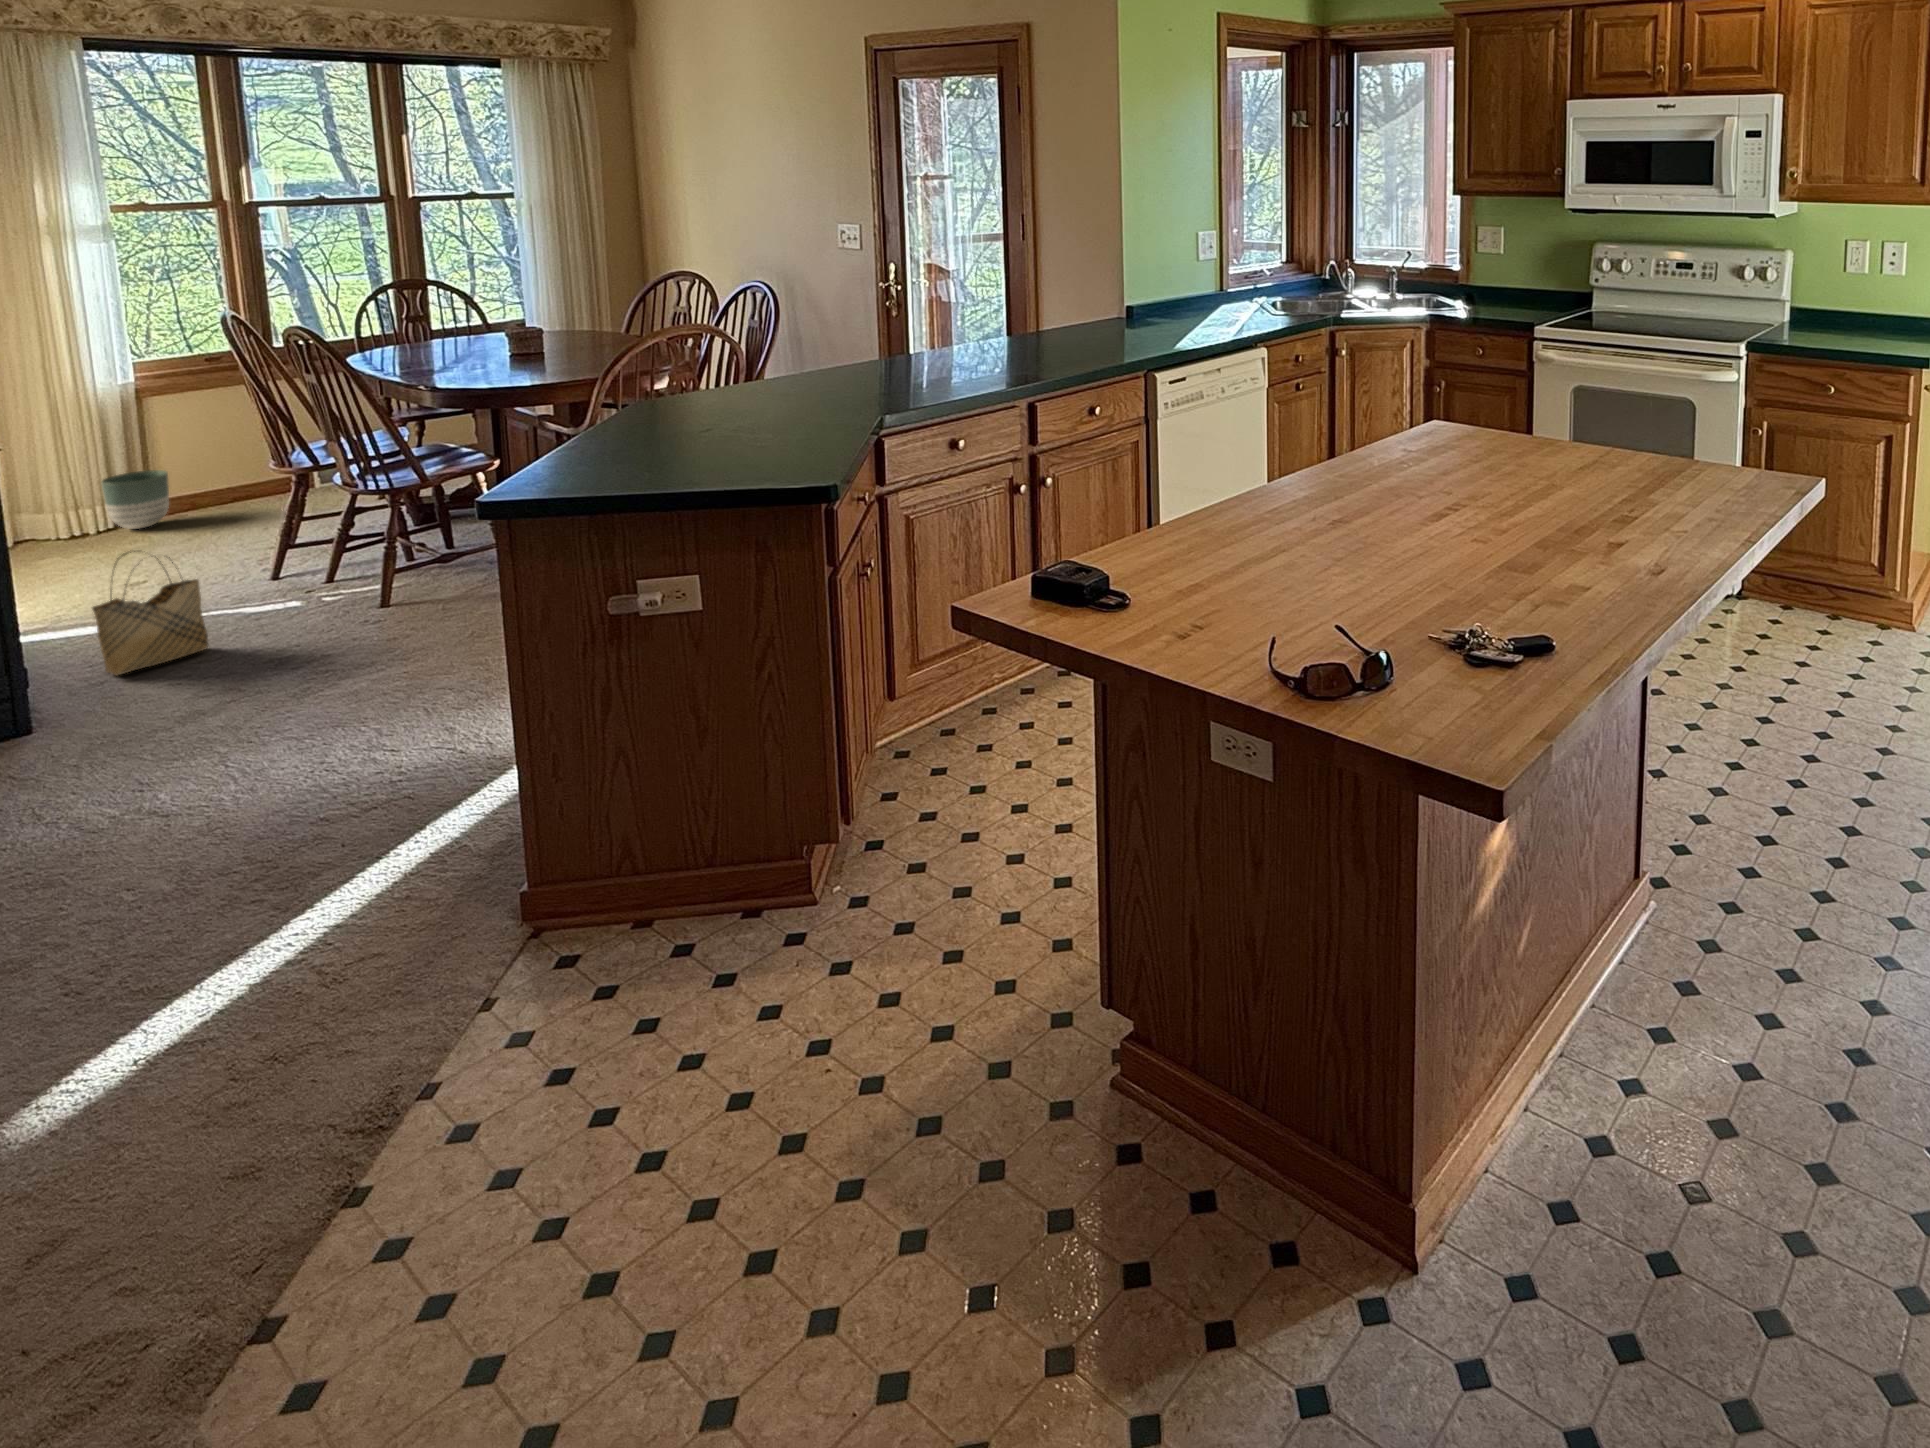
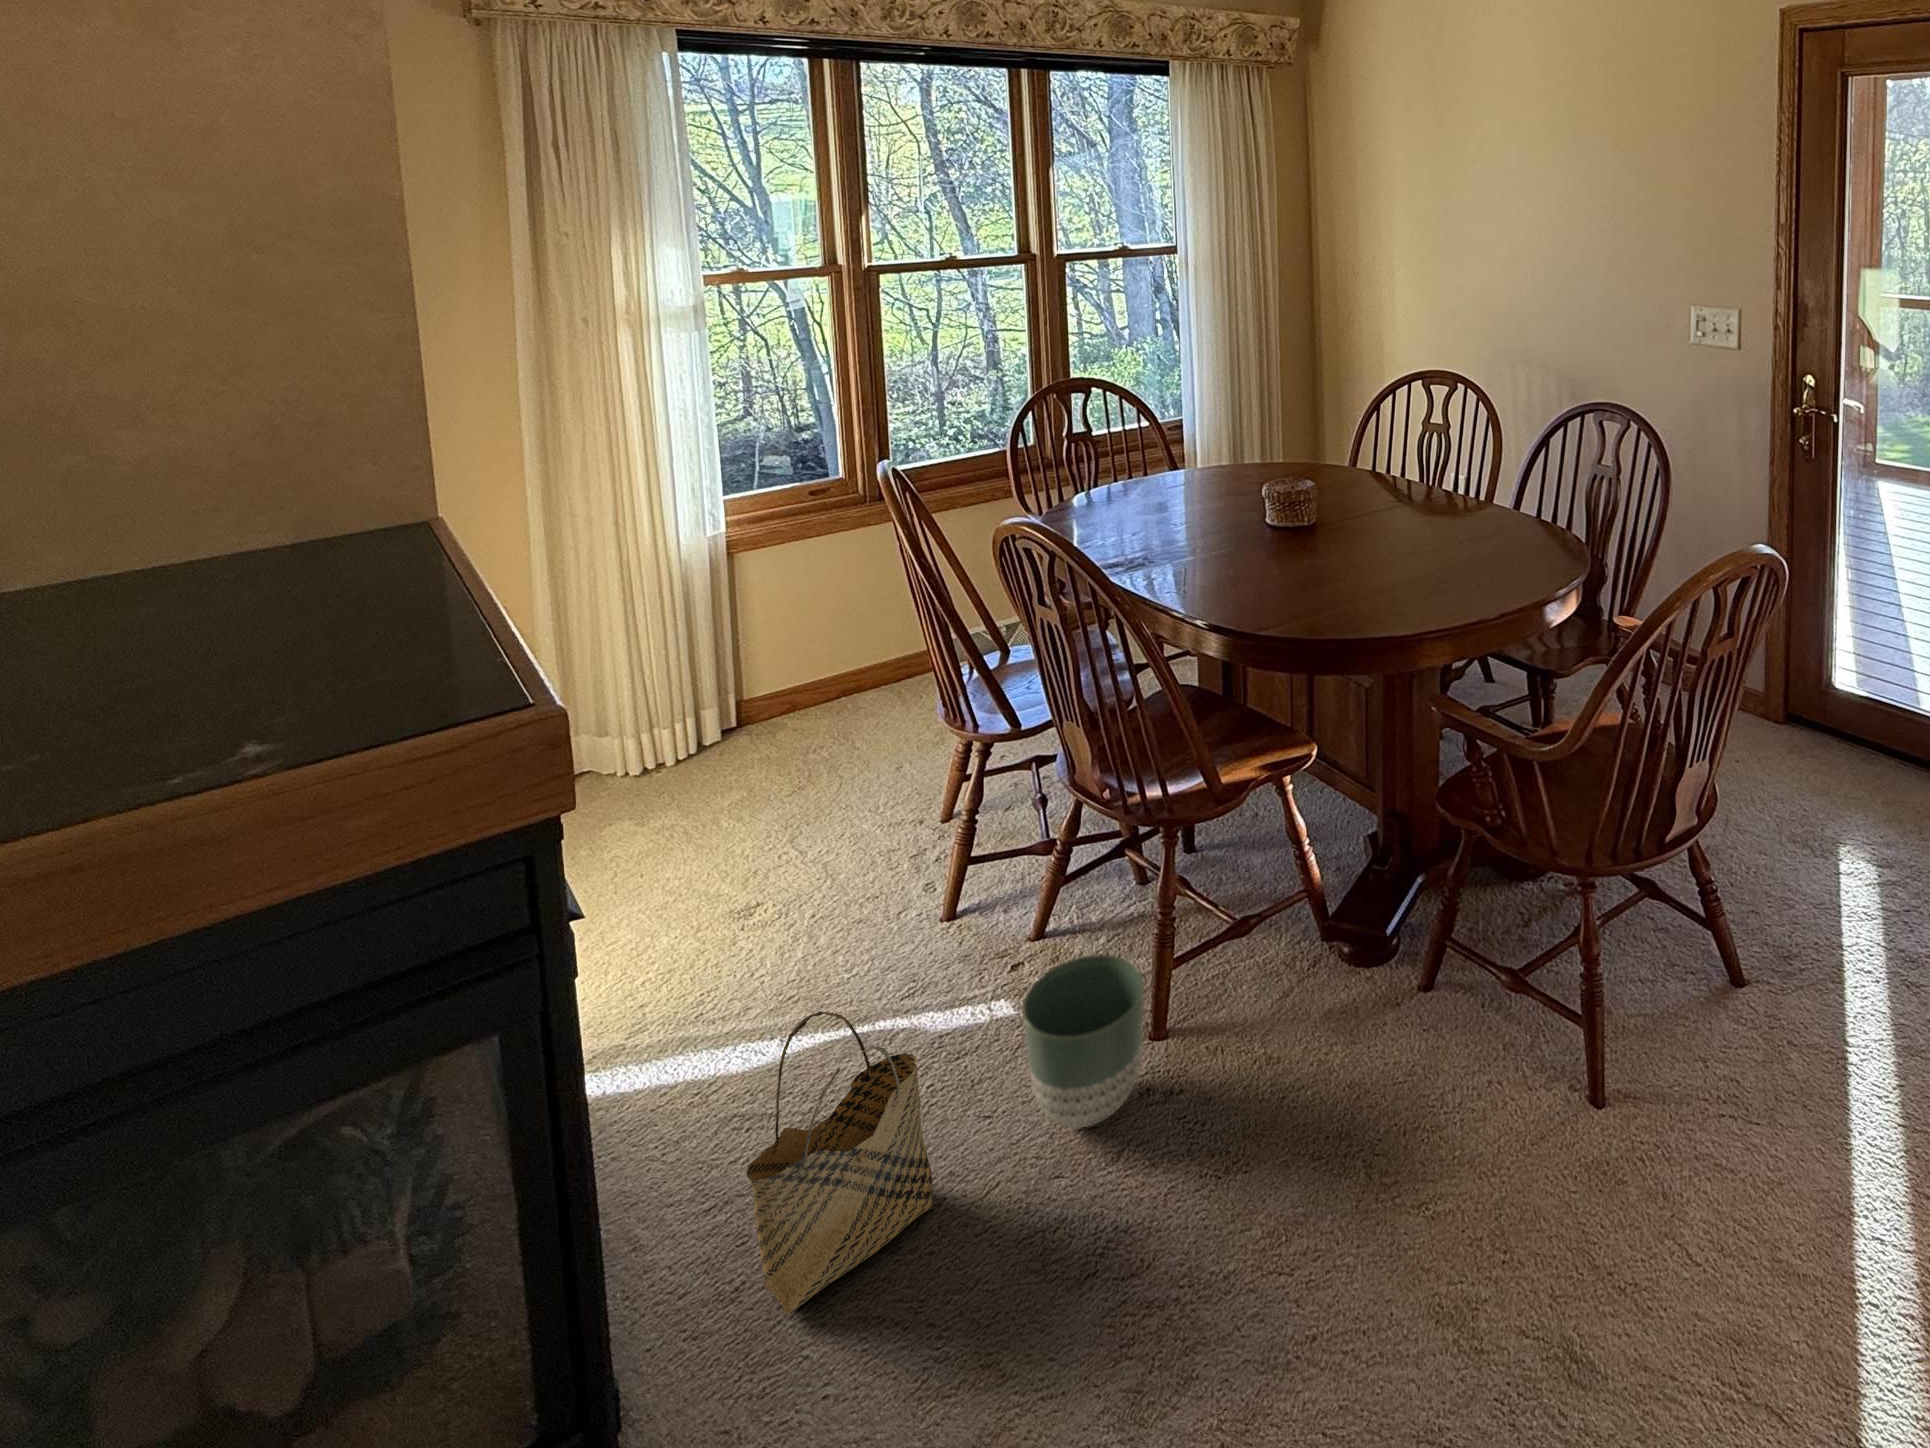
planter: present [101,470,169,529] -> present [1023,955,1144,1128]

